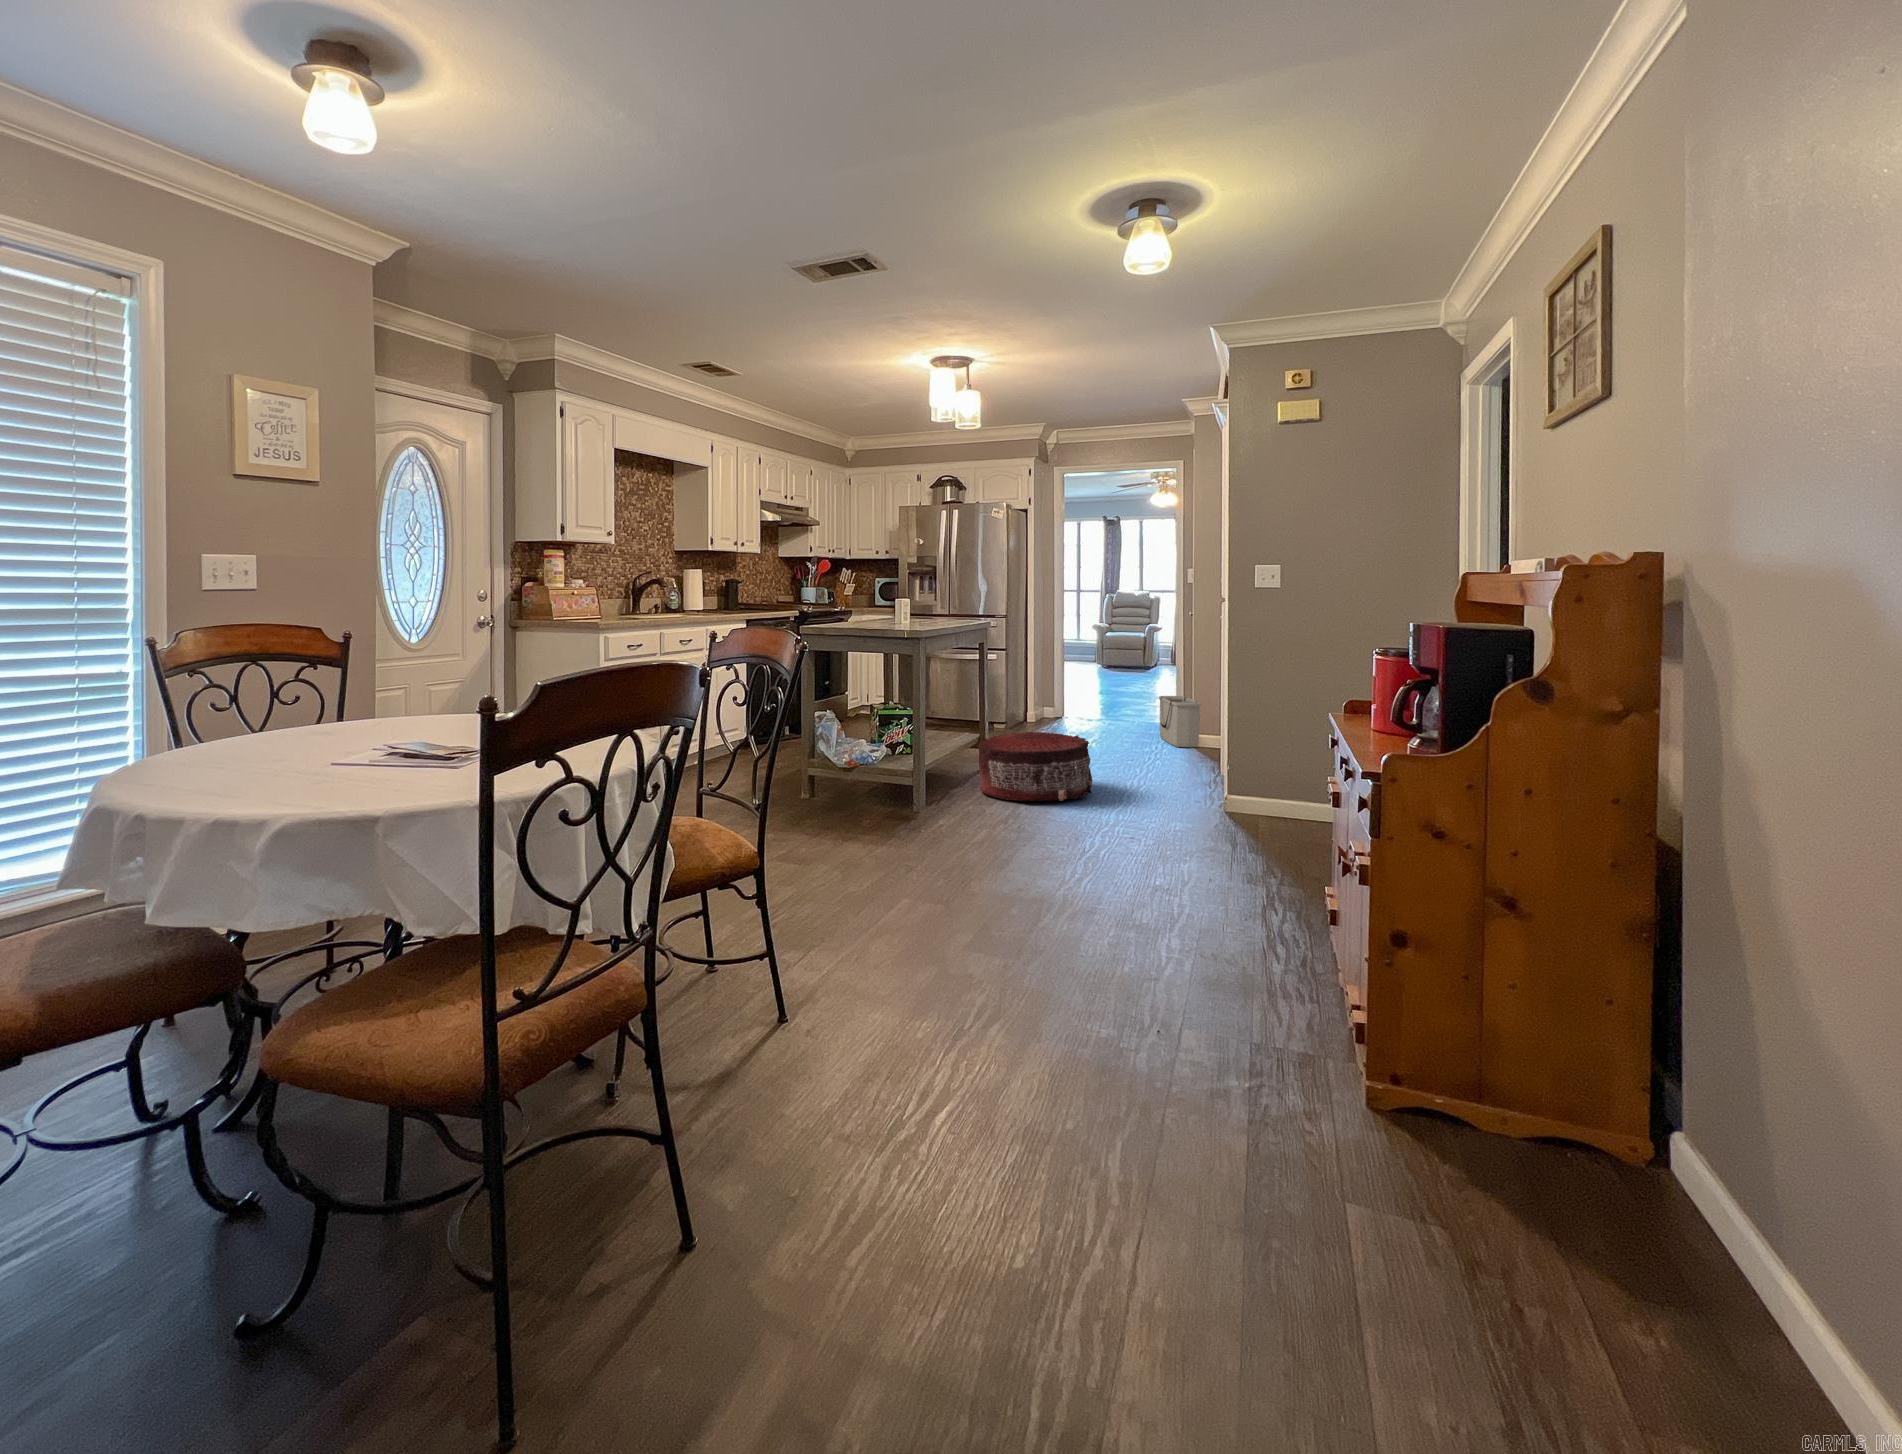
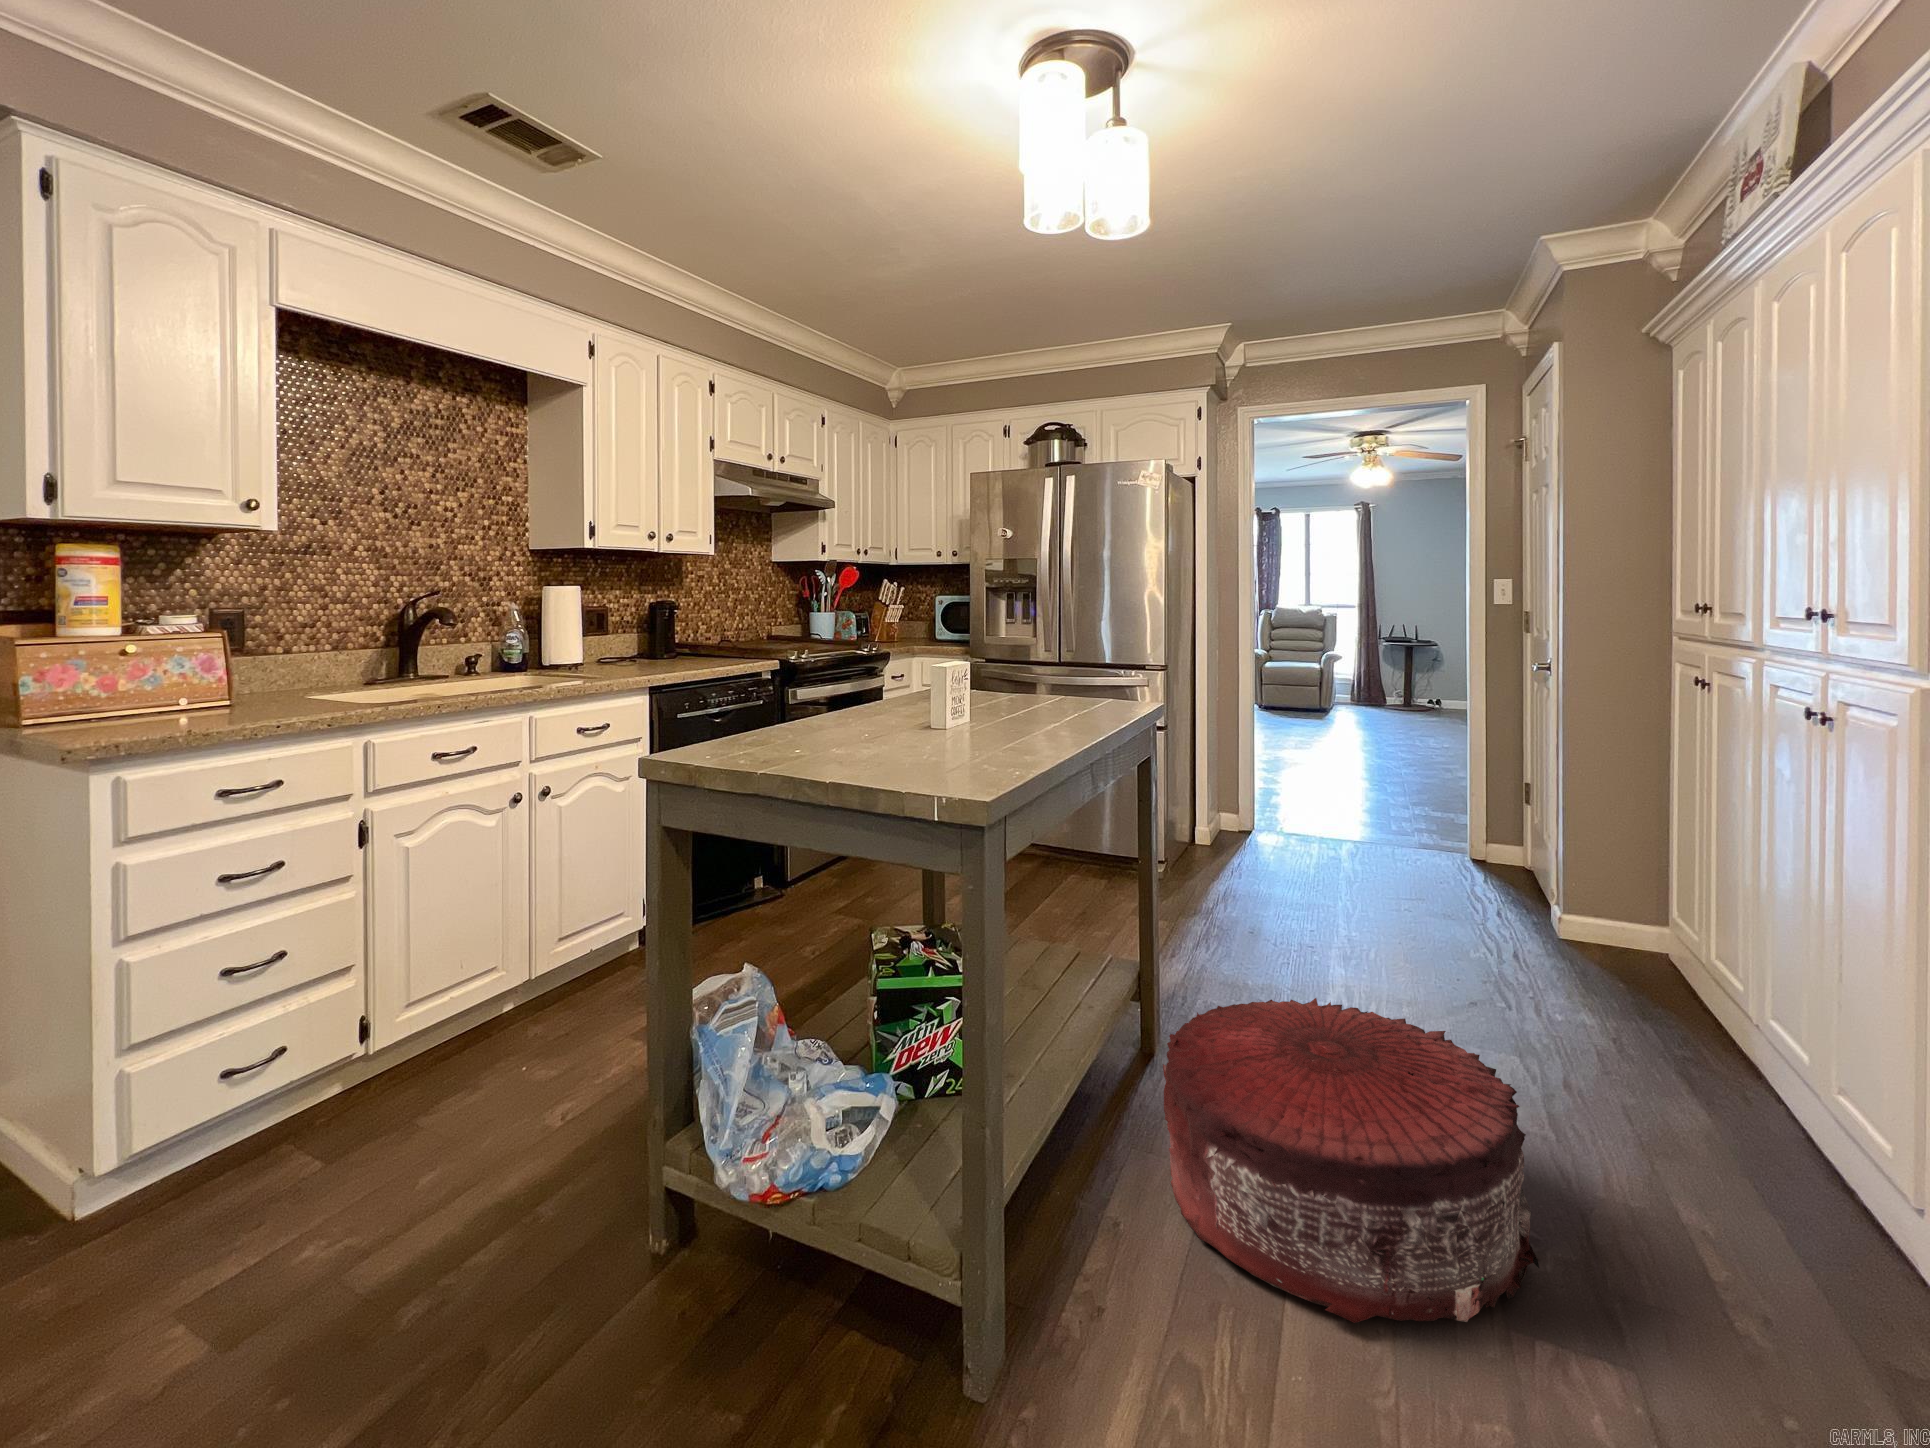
storage bin: present [1159,696,1201,747] -> none [1473,818,1602,942]

